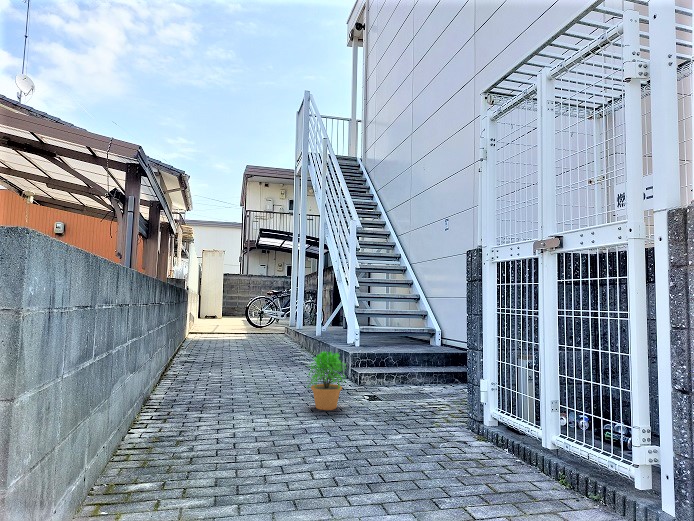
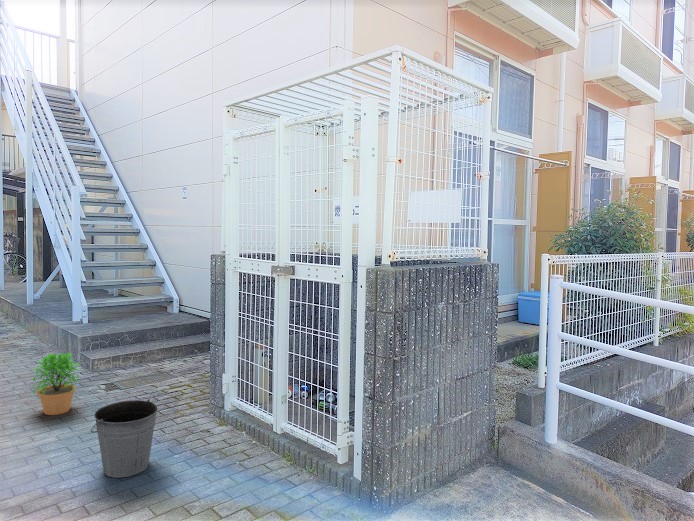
bucket: none [346,388,409,464] -> present [91,399,158,478]

